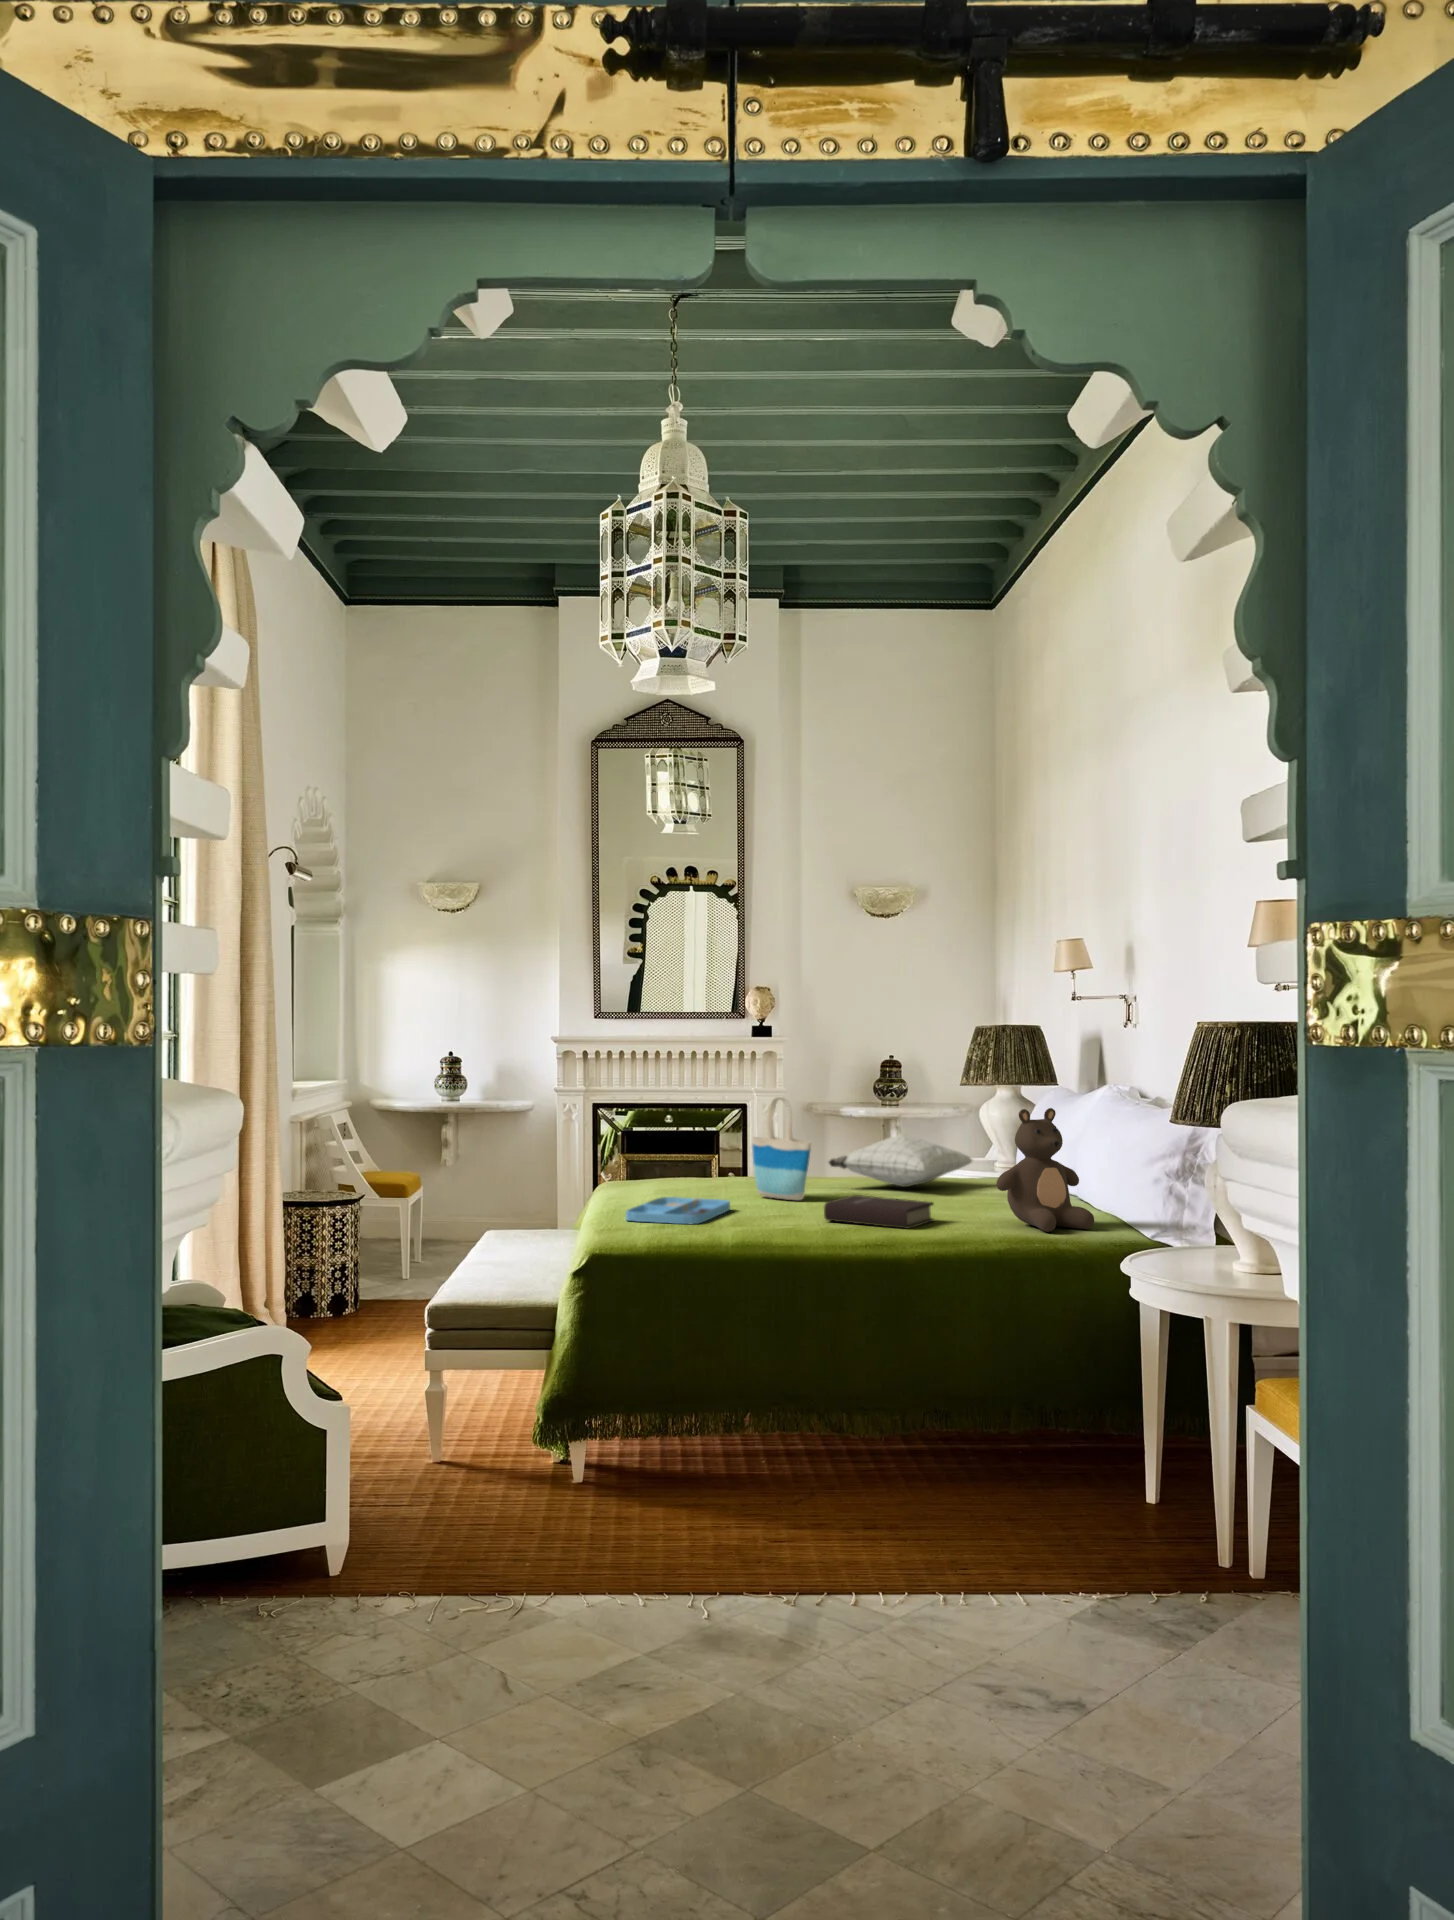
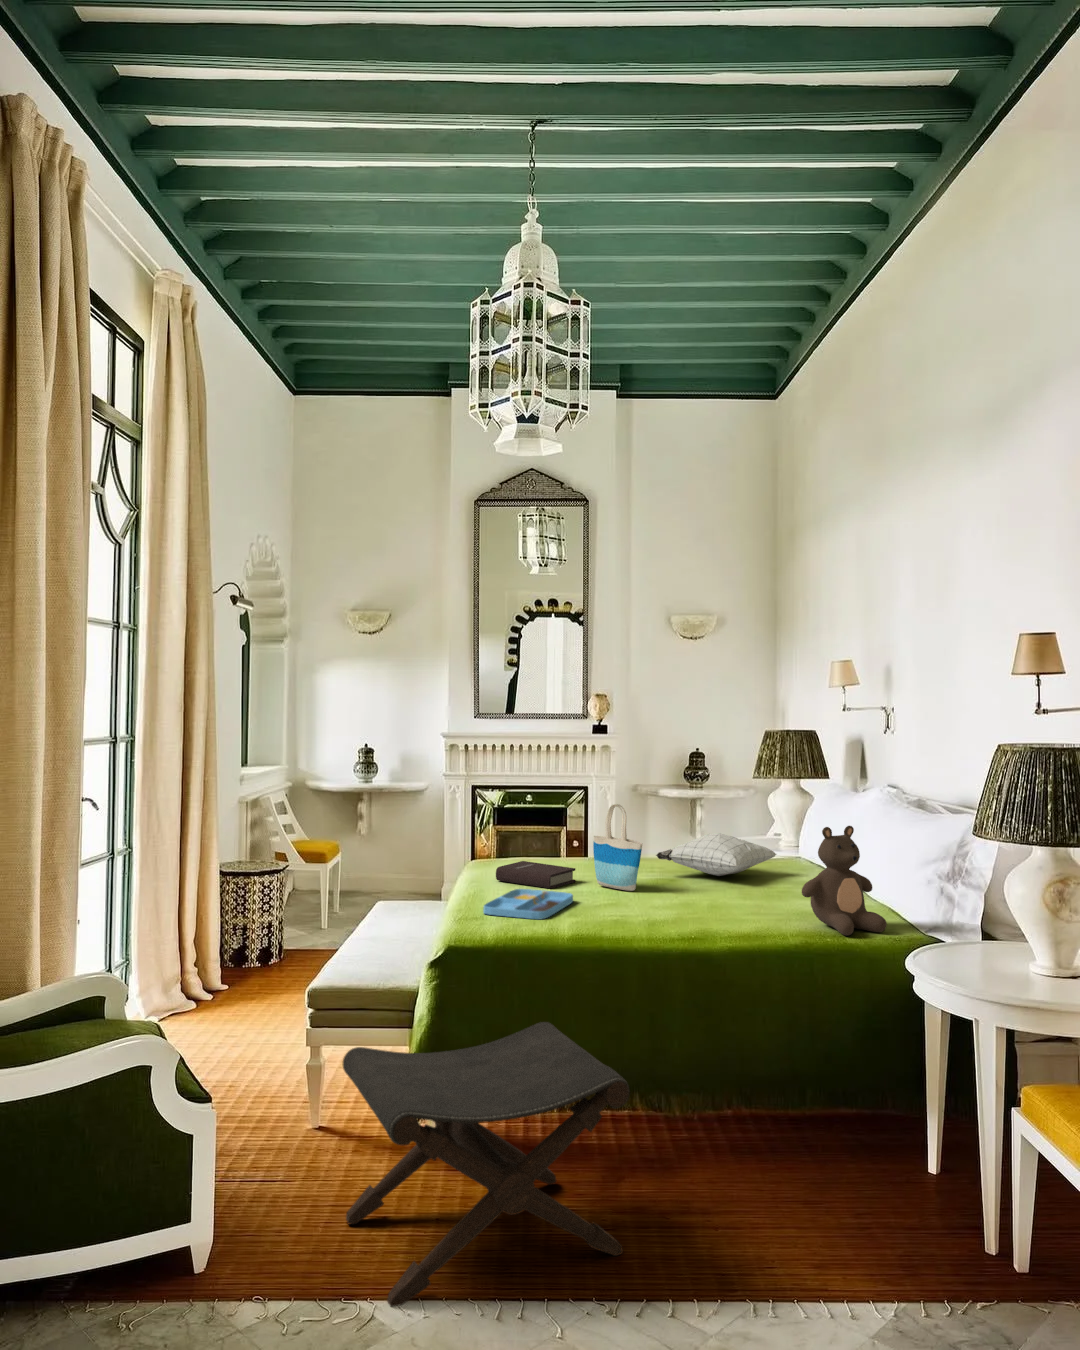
book: present [824,1195,934,1229] -> present [496,861,575,889]
footstool: none [482,1321,802,1603] -> present [343,1022,630,1307]

